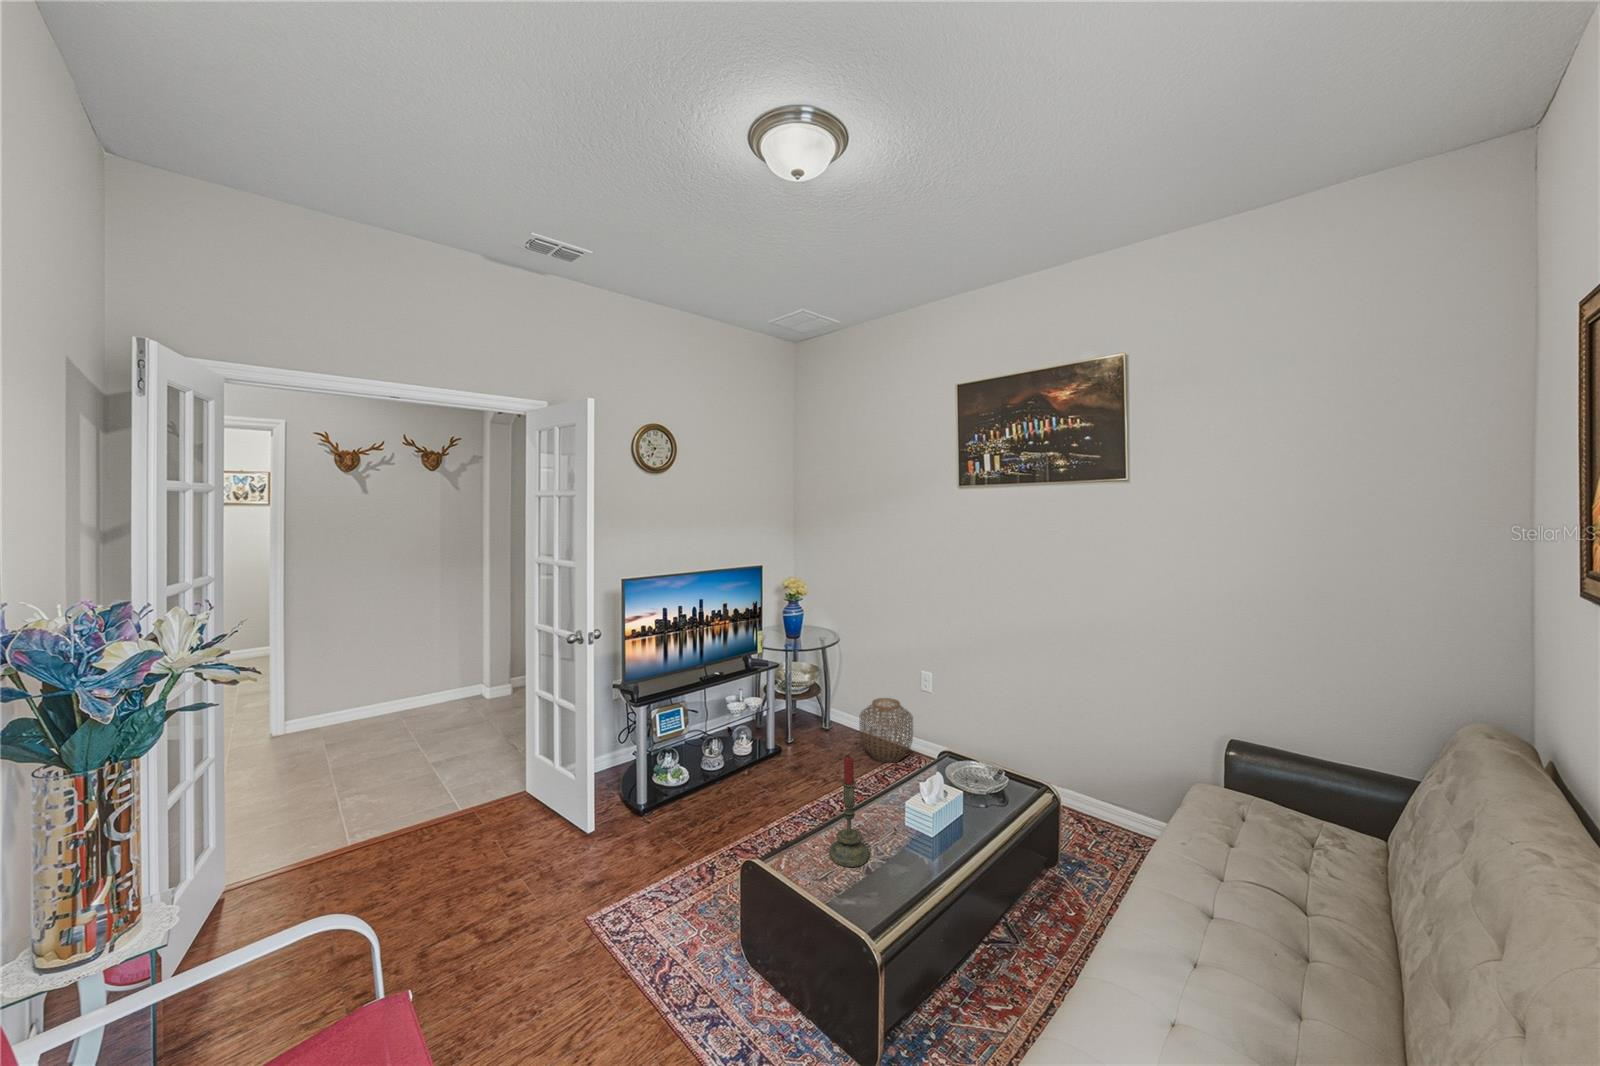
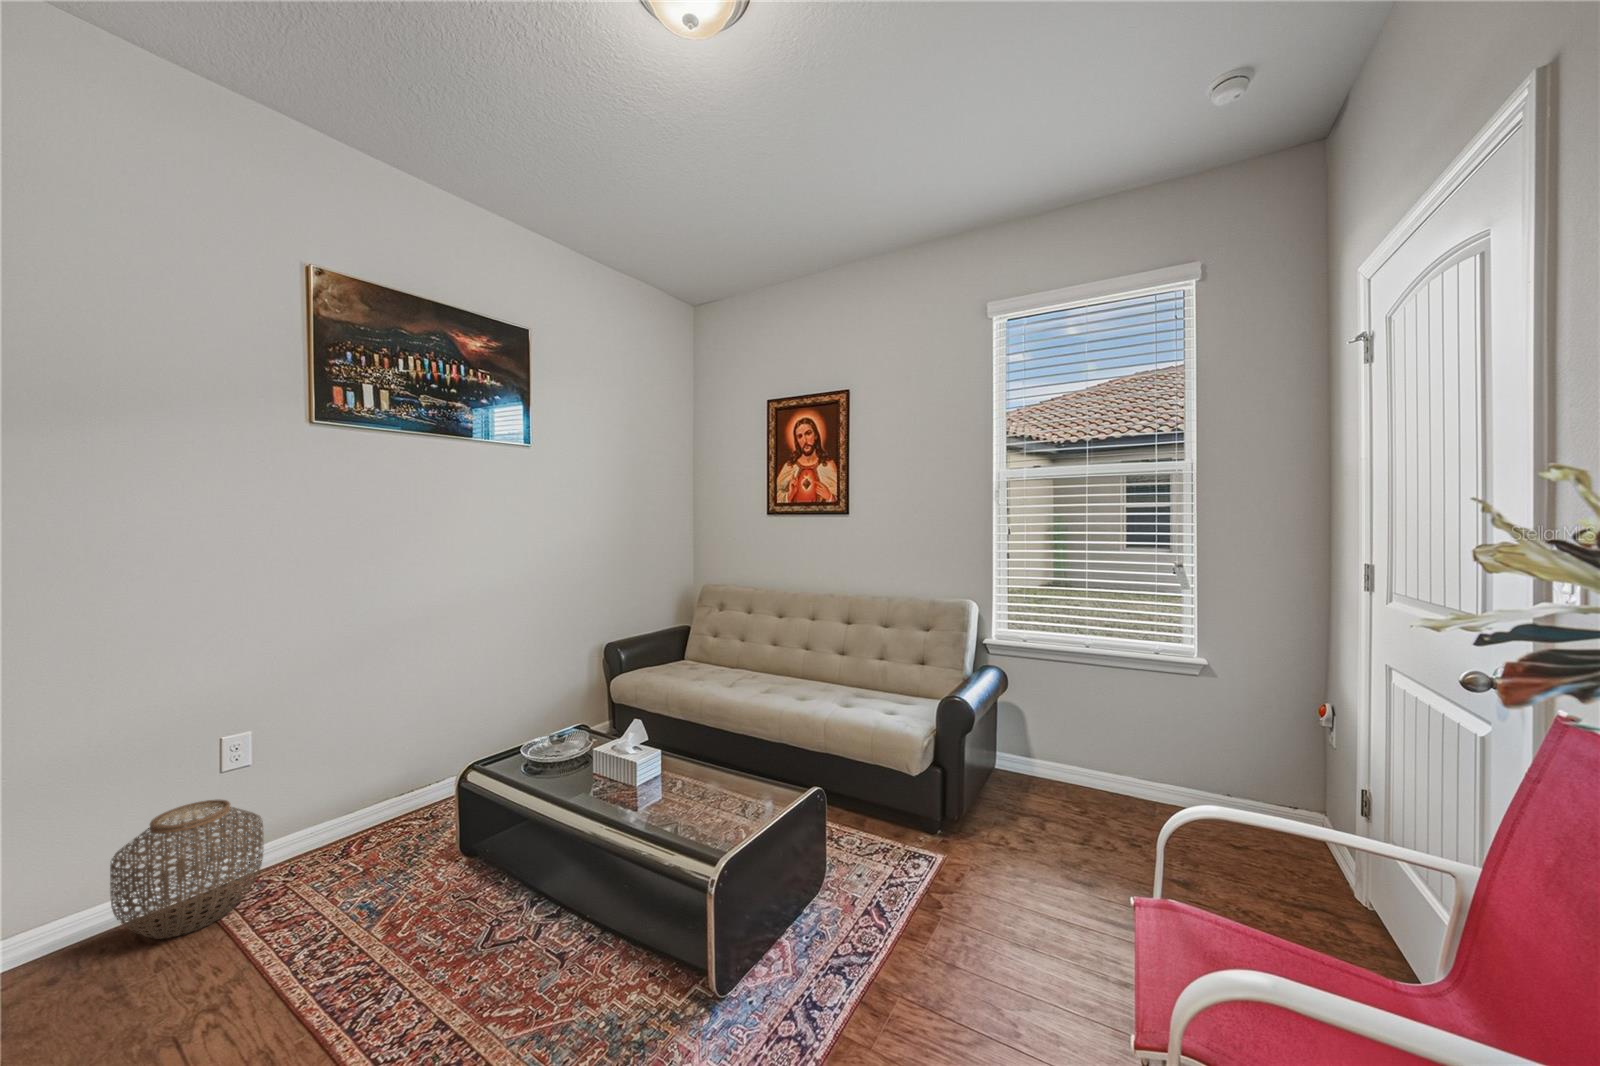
candle: present [829,755,869,867] -> none [686,696,728,812]

